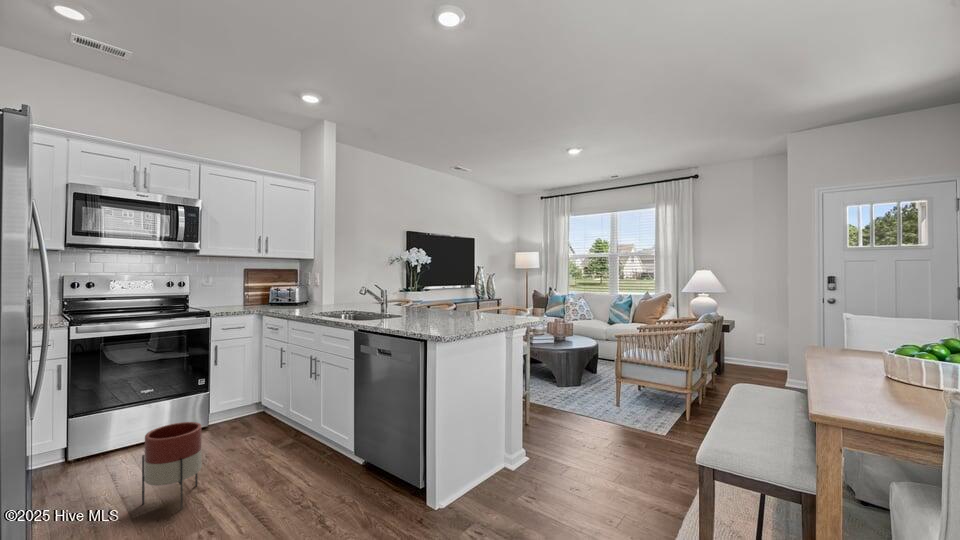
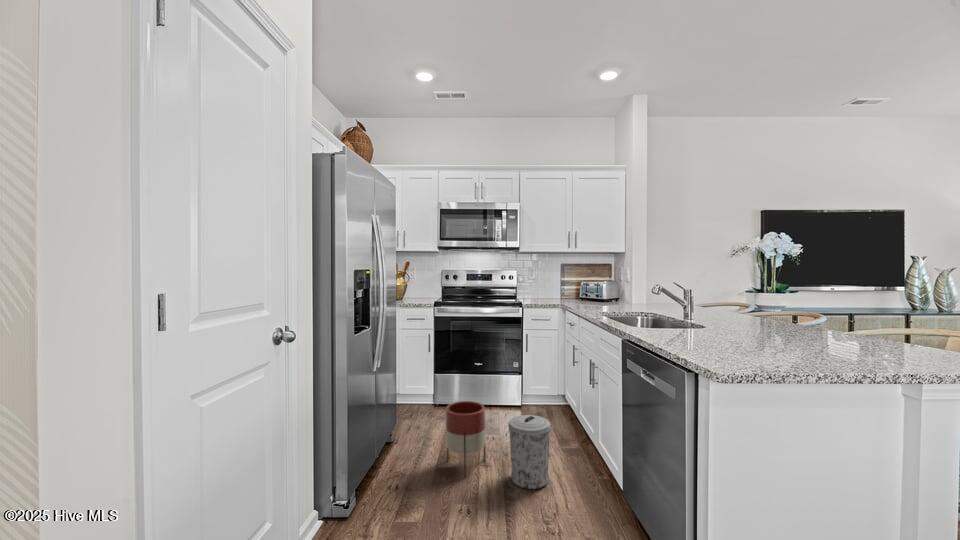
trash can: none [237,416,285,491] -> present [508,415,551,489]

